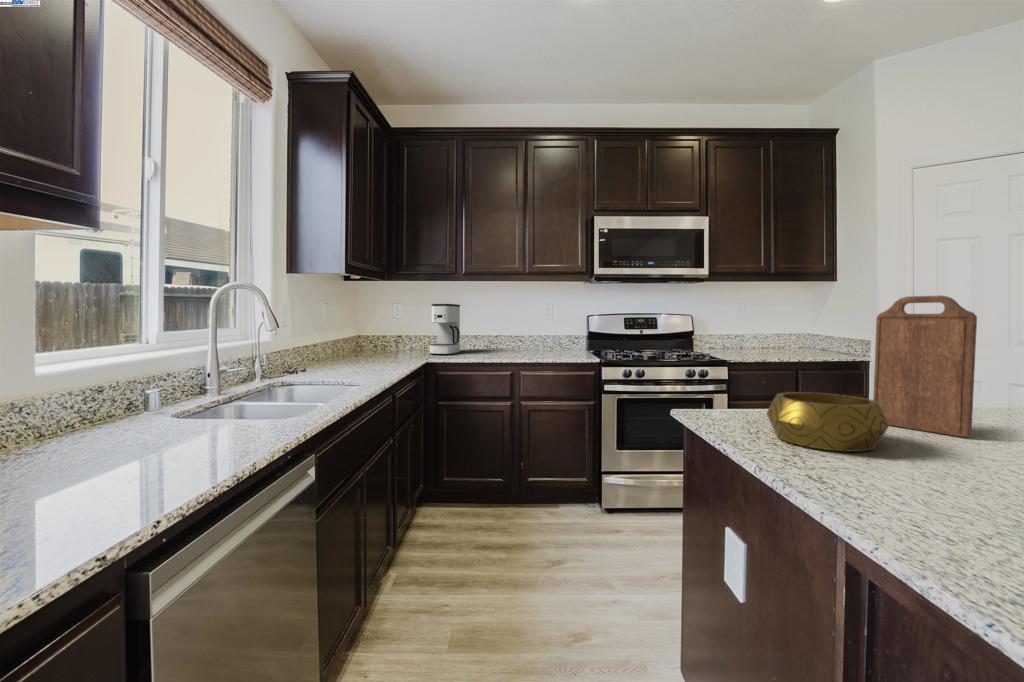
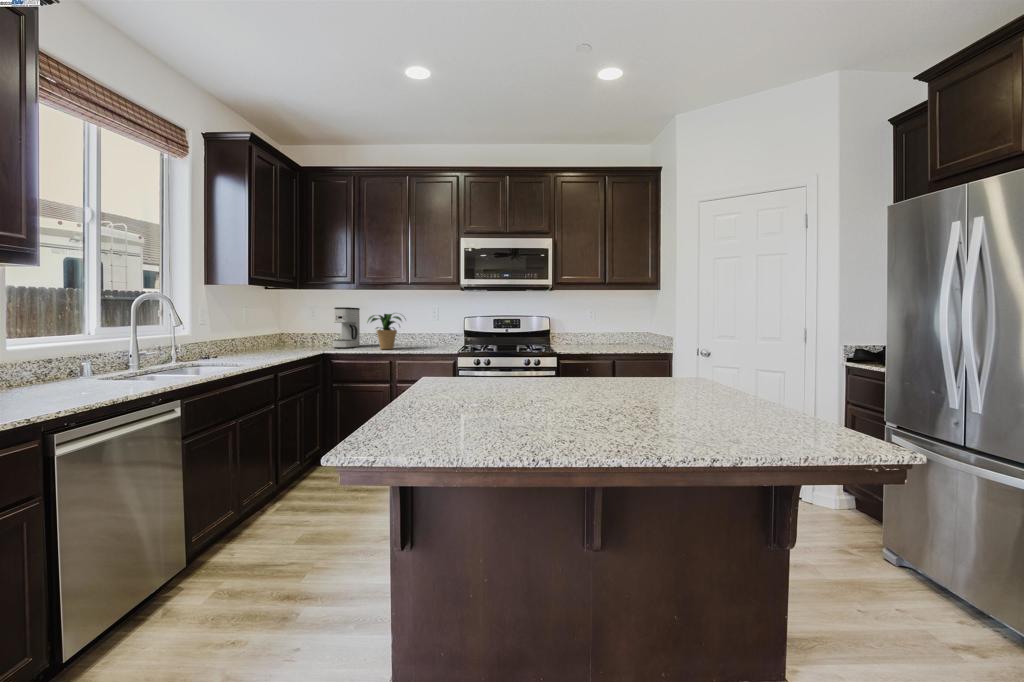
cutting board: present [873,295,977,437] -> none [532,304,562,385]
potted plant: none [477,311,523,357] -> present [368,314,402,349]
decorative bowl: present [767,392,890,451] -> none [447,361,506,390]

